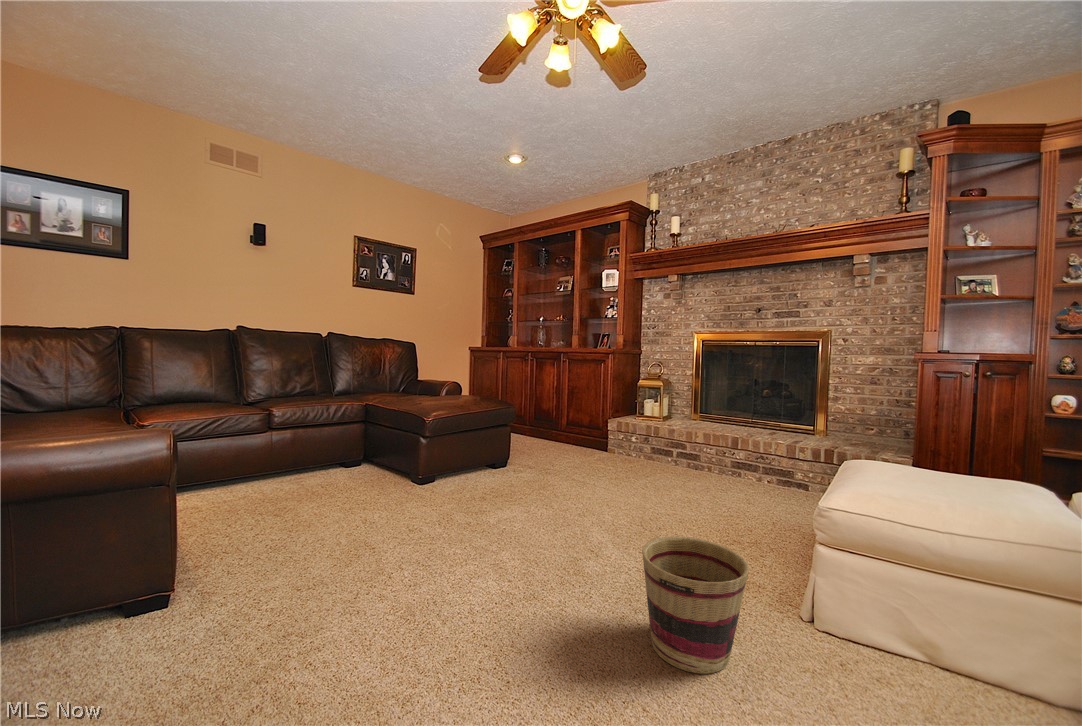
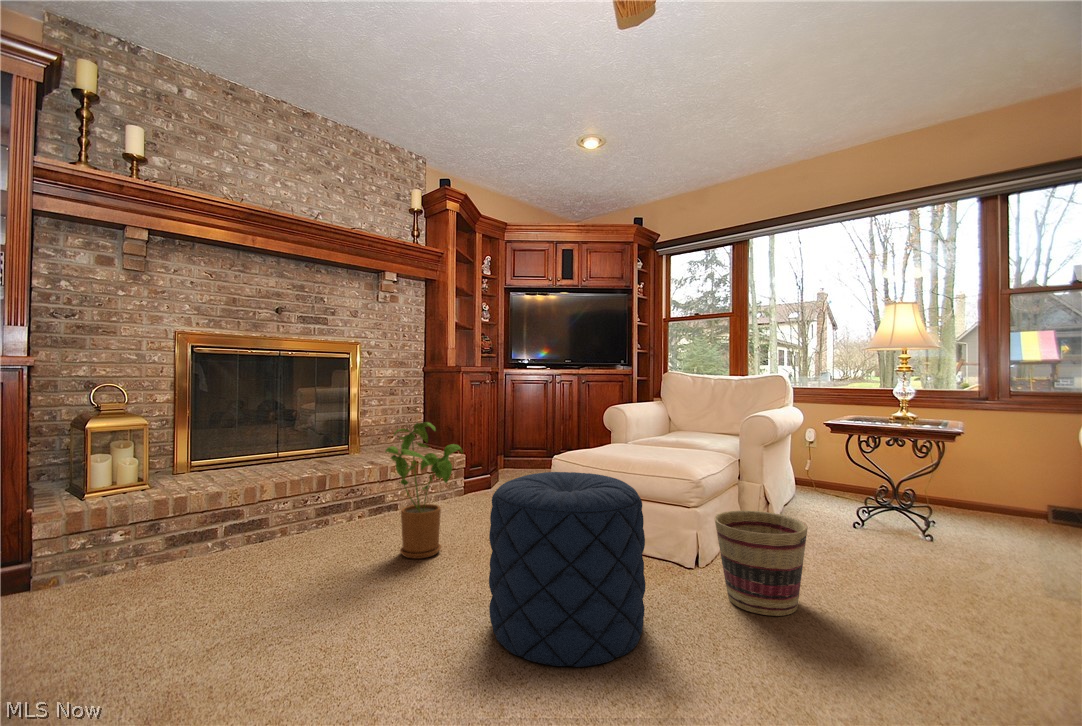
house plant: none [681,404,750,509] -> present [385,422,463,559]
pouf: none [550,440,664,572] -> present [489,472,645,667]

